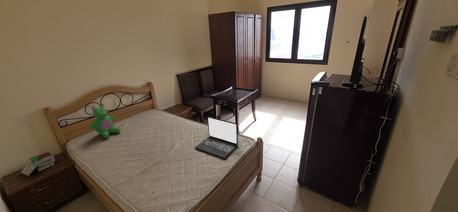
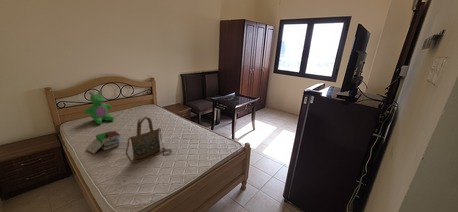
laptop: present [195,117,238,159] -> none [179,115,225,159]
handbag: none [147,127,190,174] -> present [126,117,171,163]
book: present [21,152,55,176] -> present [86,131,120,154]

